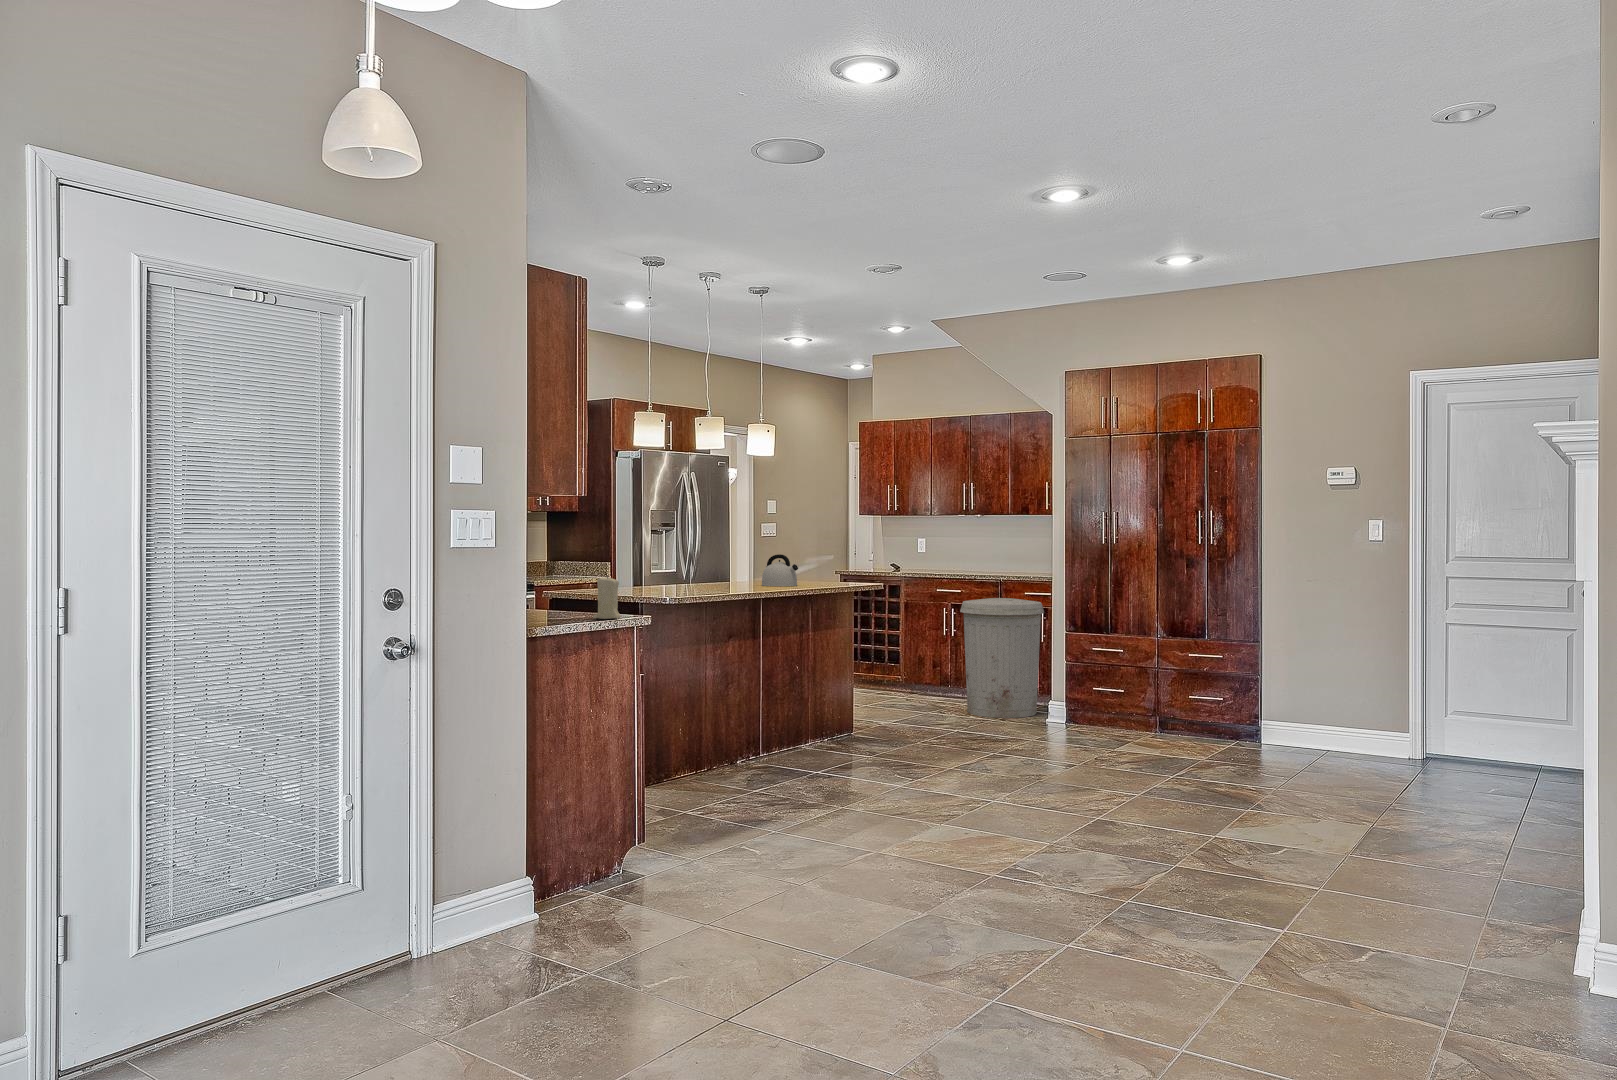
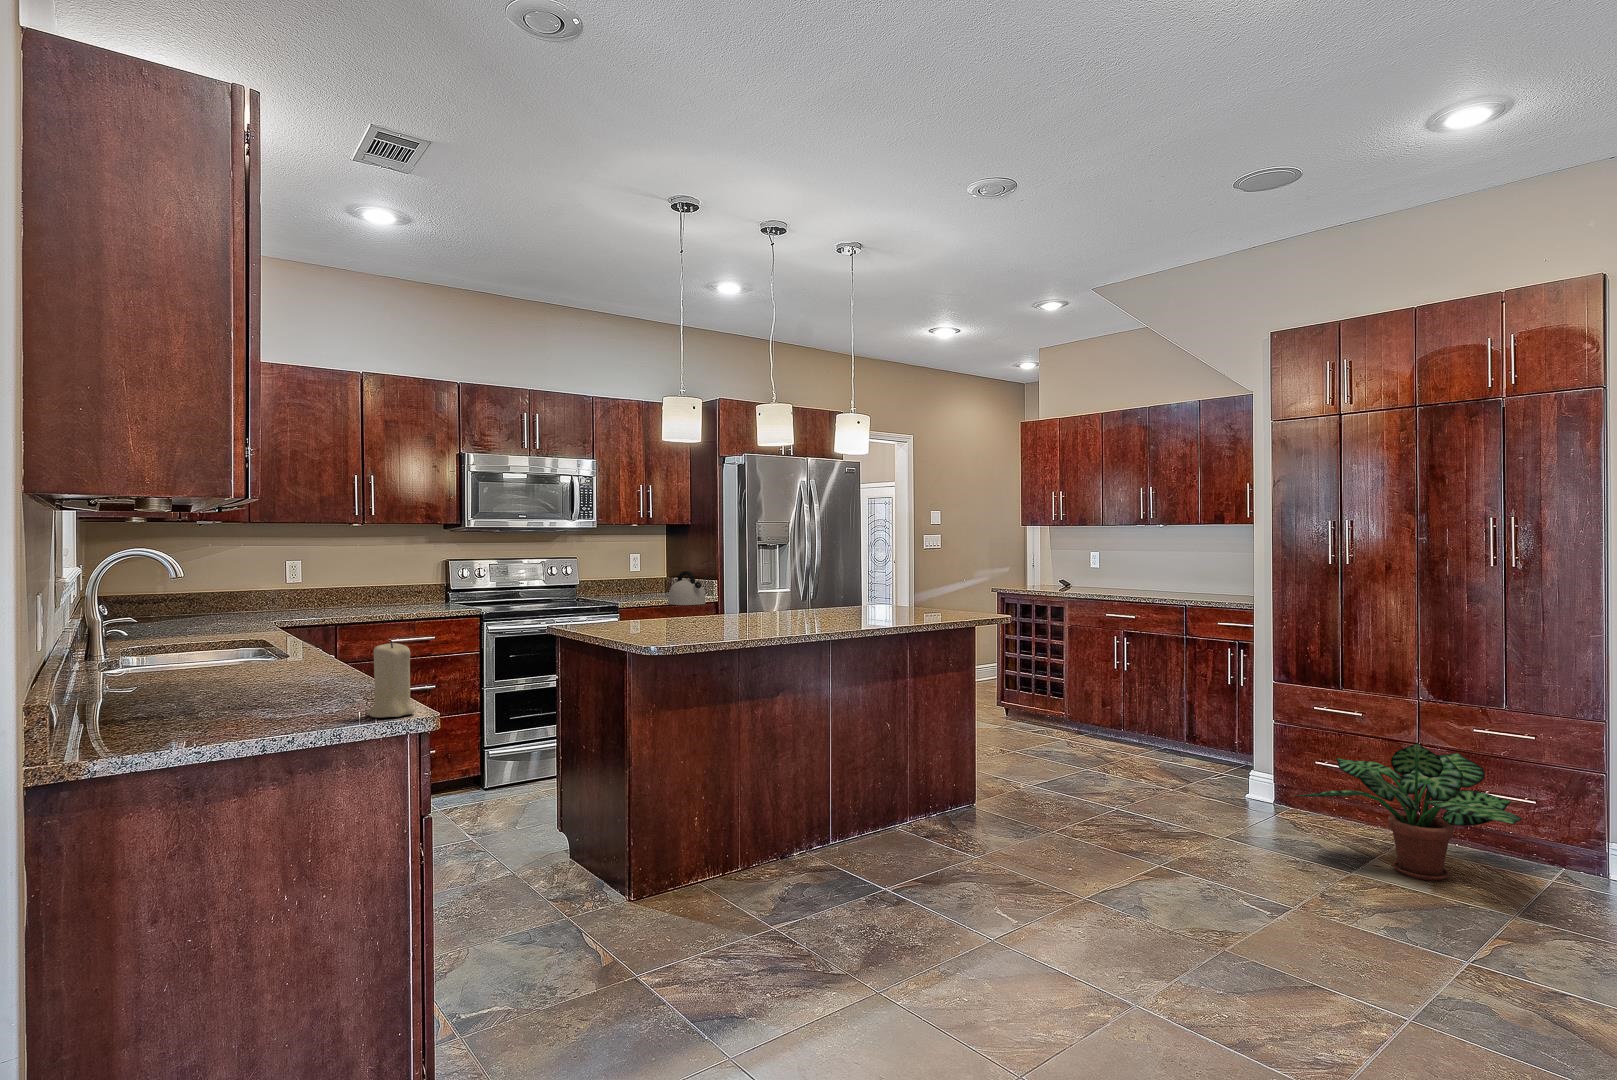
kettle: present [762,554,798,586] -> present [668,571,705,605]
trash can: present [960,598,1044,718] -> none [1129,630,1244,787]
potted plant: none [1076,660,1211,751] -> present [1294,743,1522,881]

